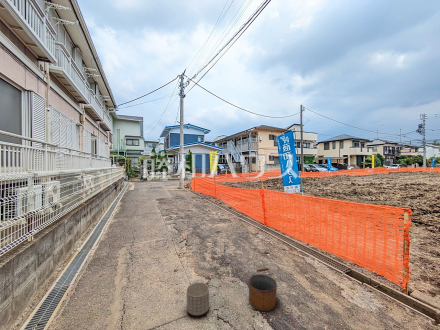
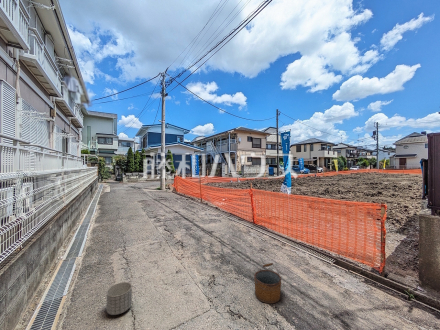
planter: present [187,282,209,315] -> present [107,282,132,315]

